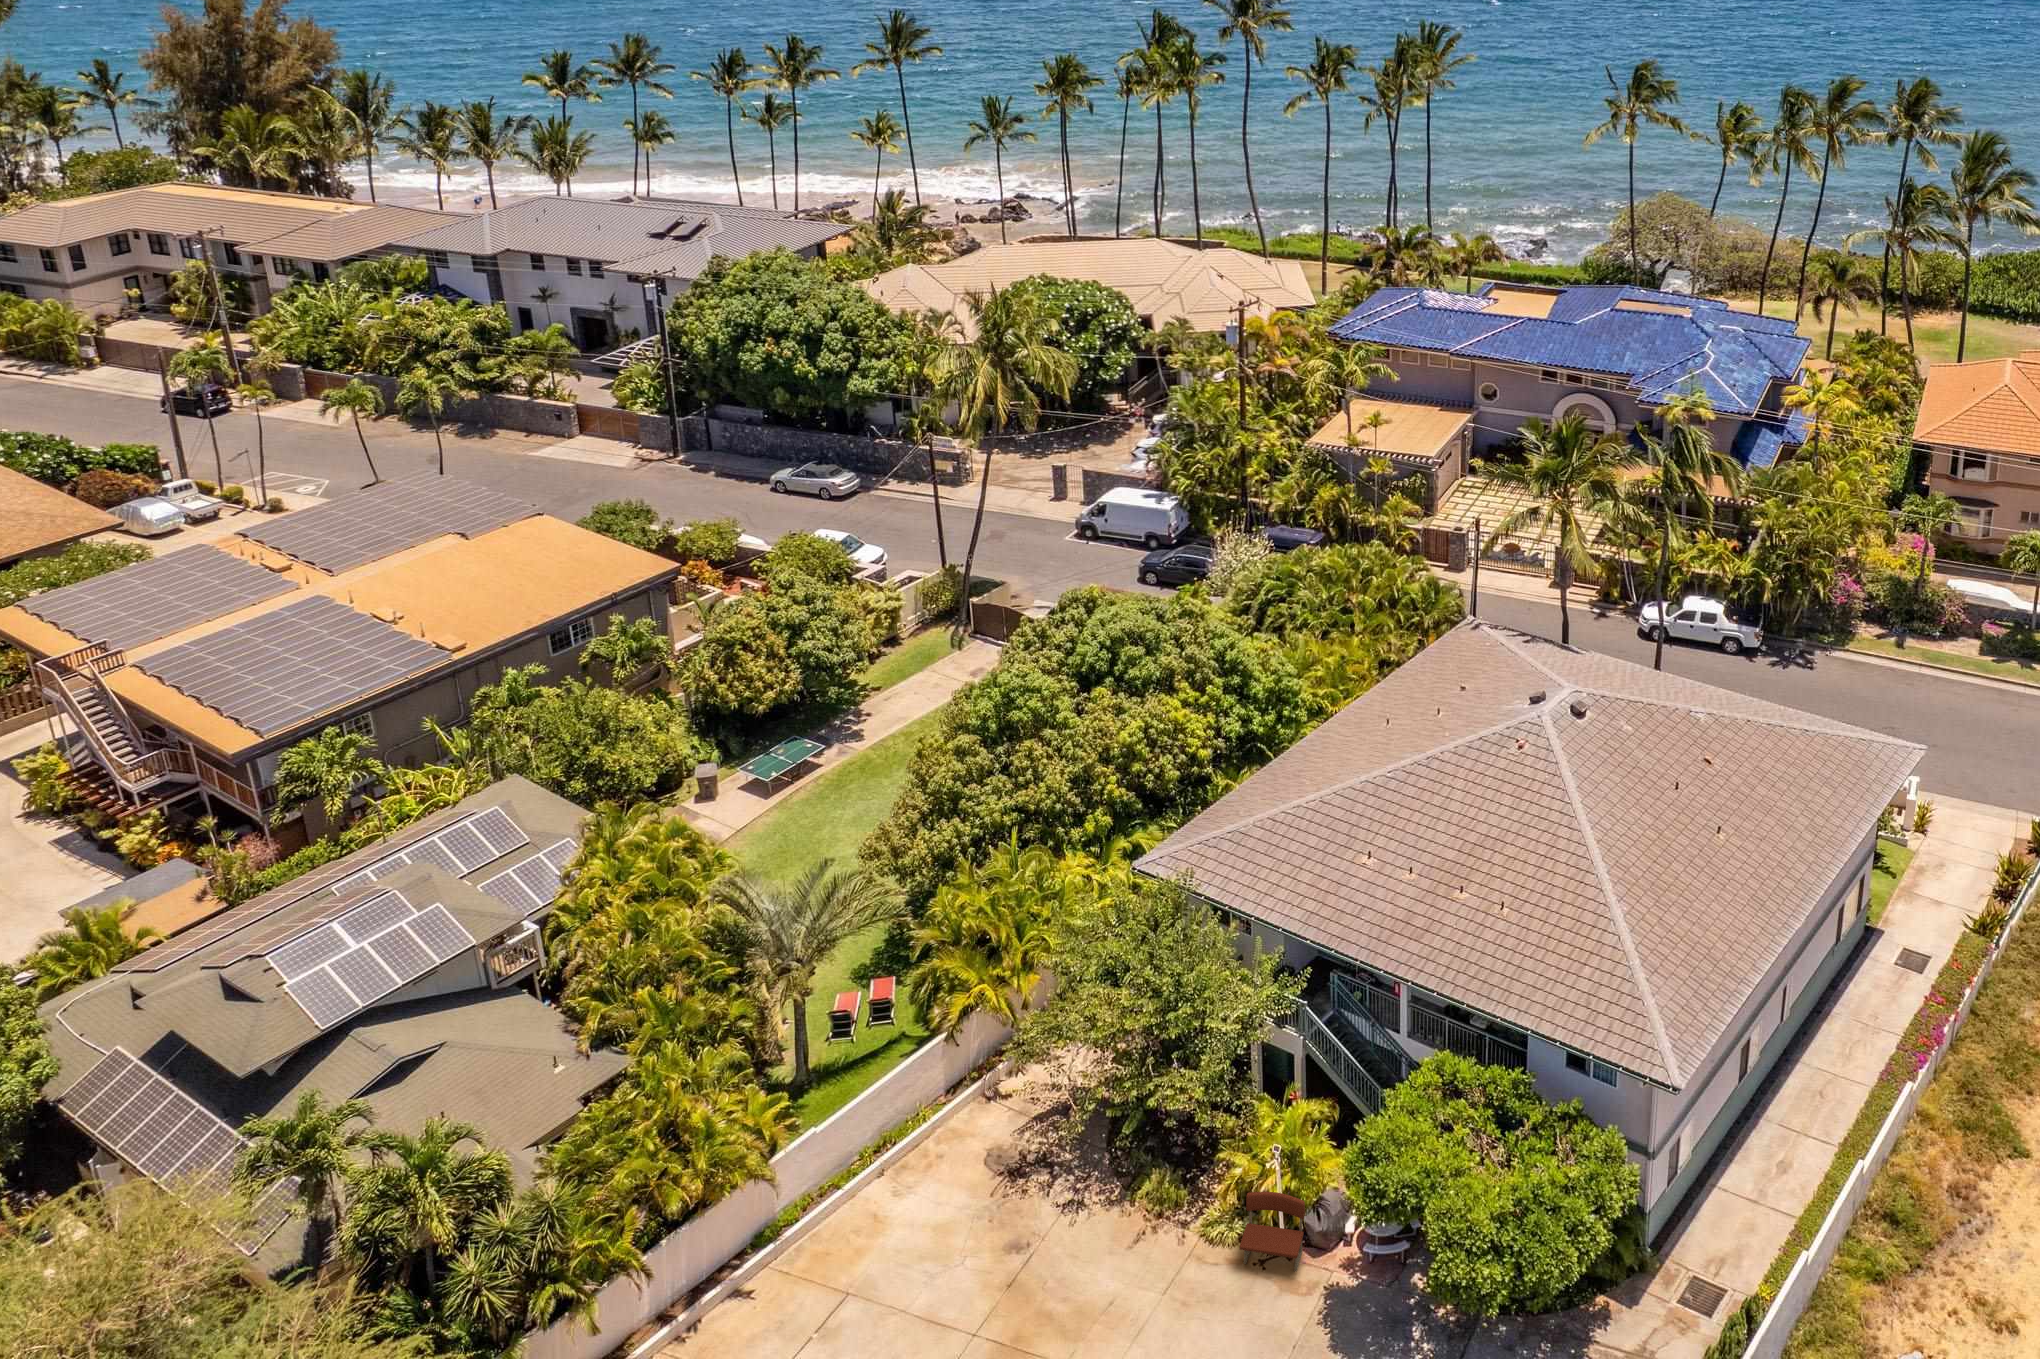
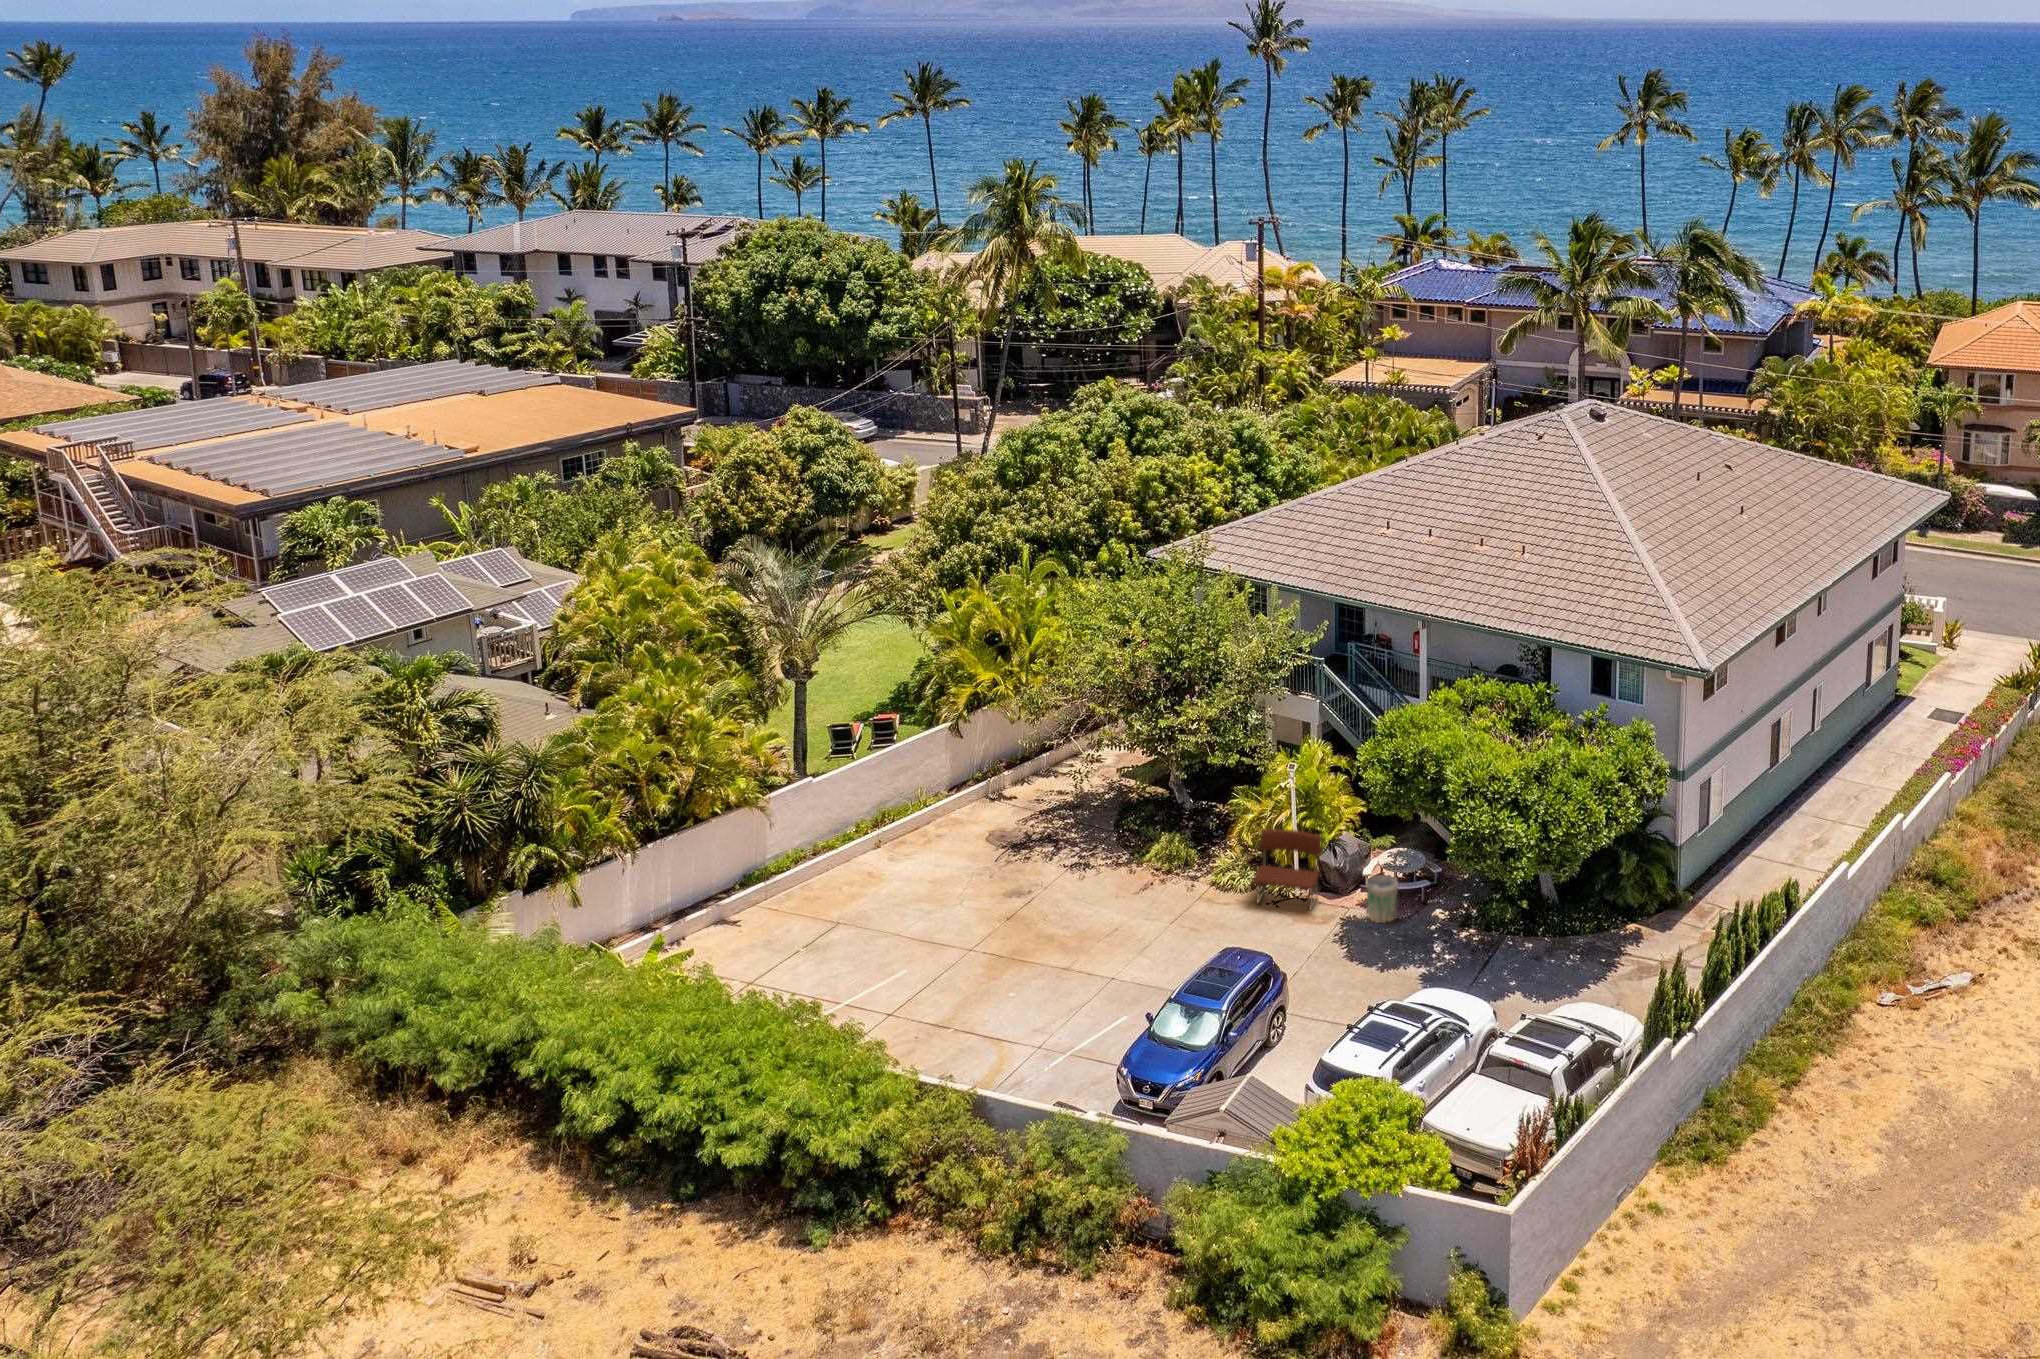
trash can: none [1349,1239,1379,1289] -> present [1367,875,1398,923]

